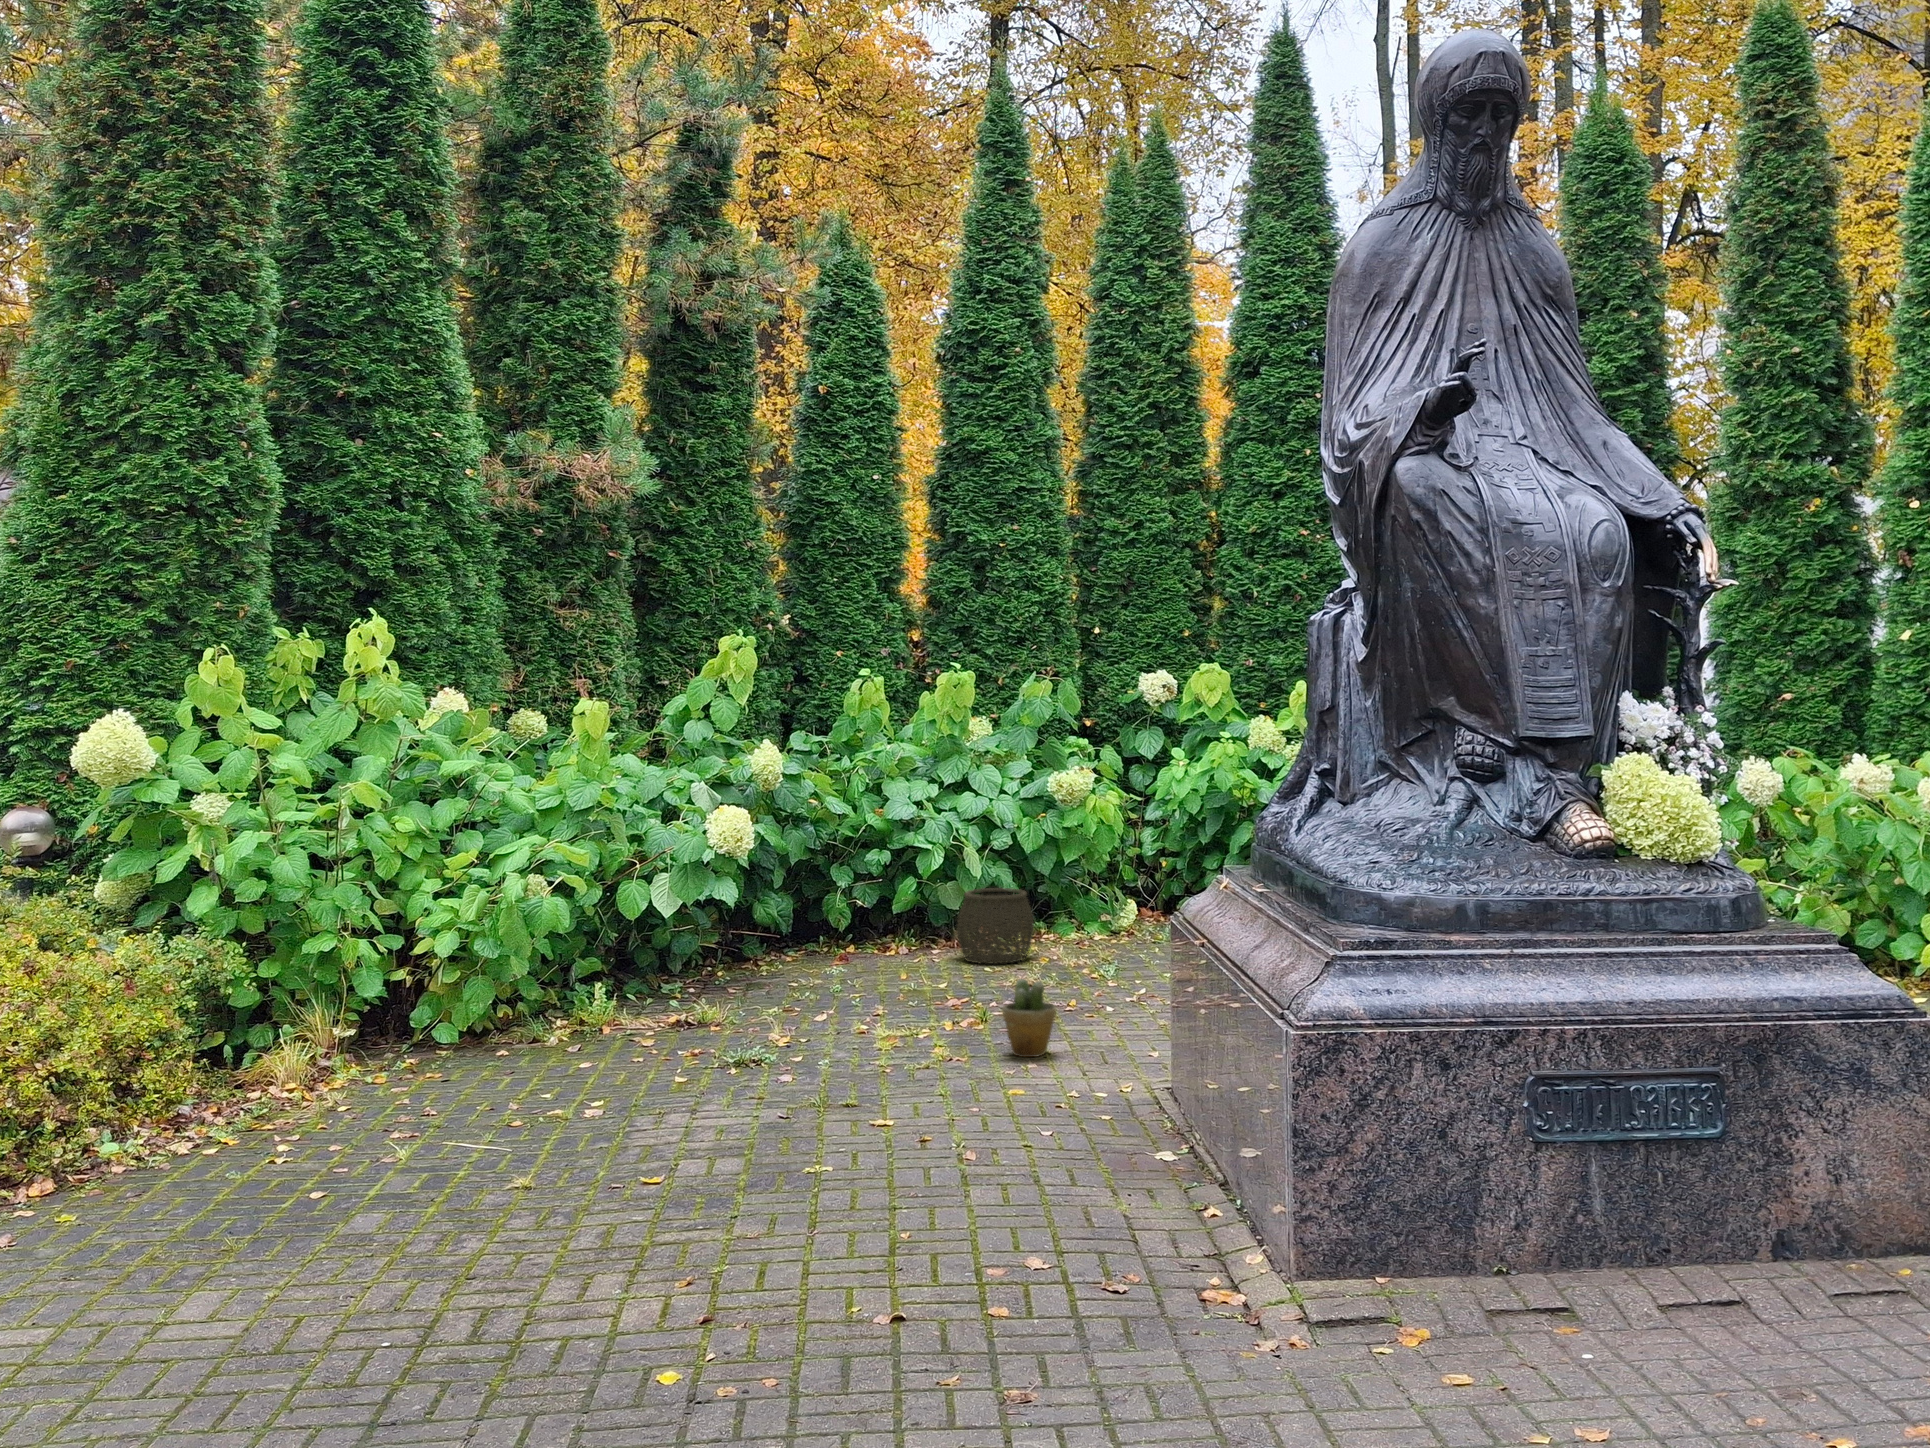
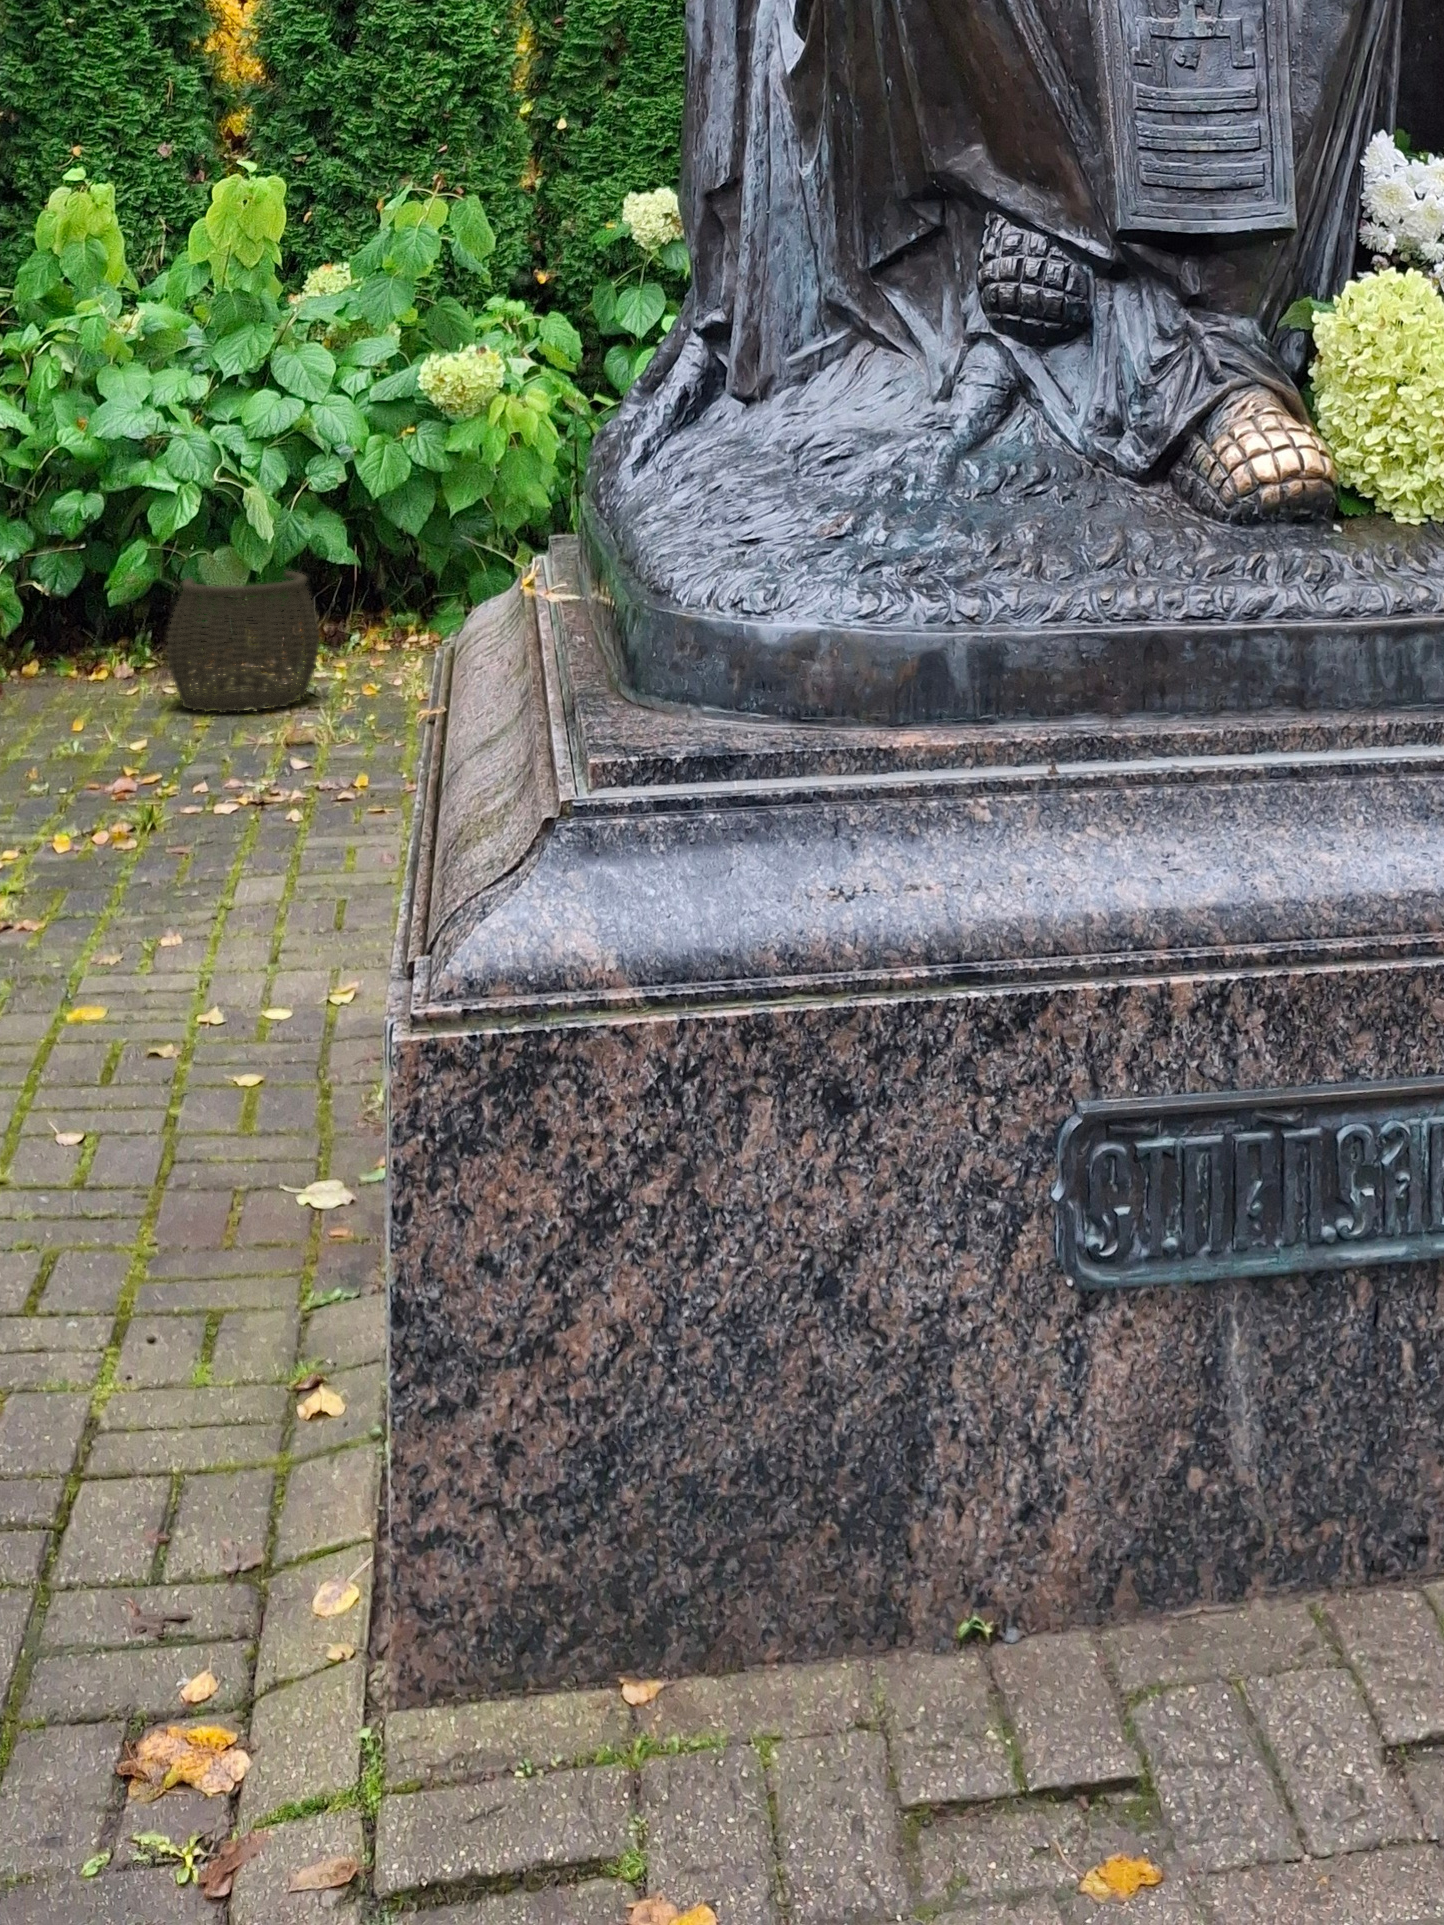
potted plant: present [1003,979,1056,1057] -> none [109,770,230,931]

